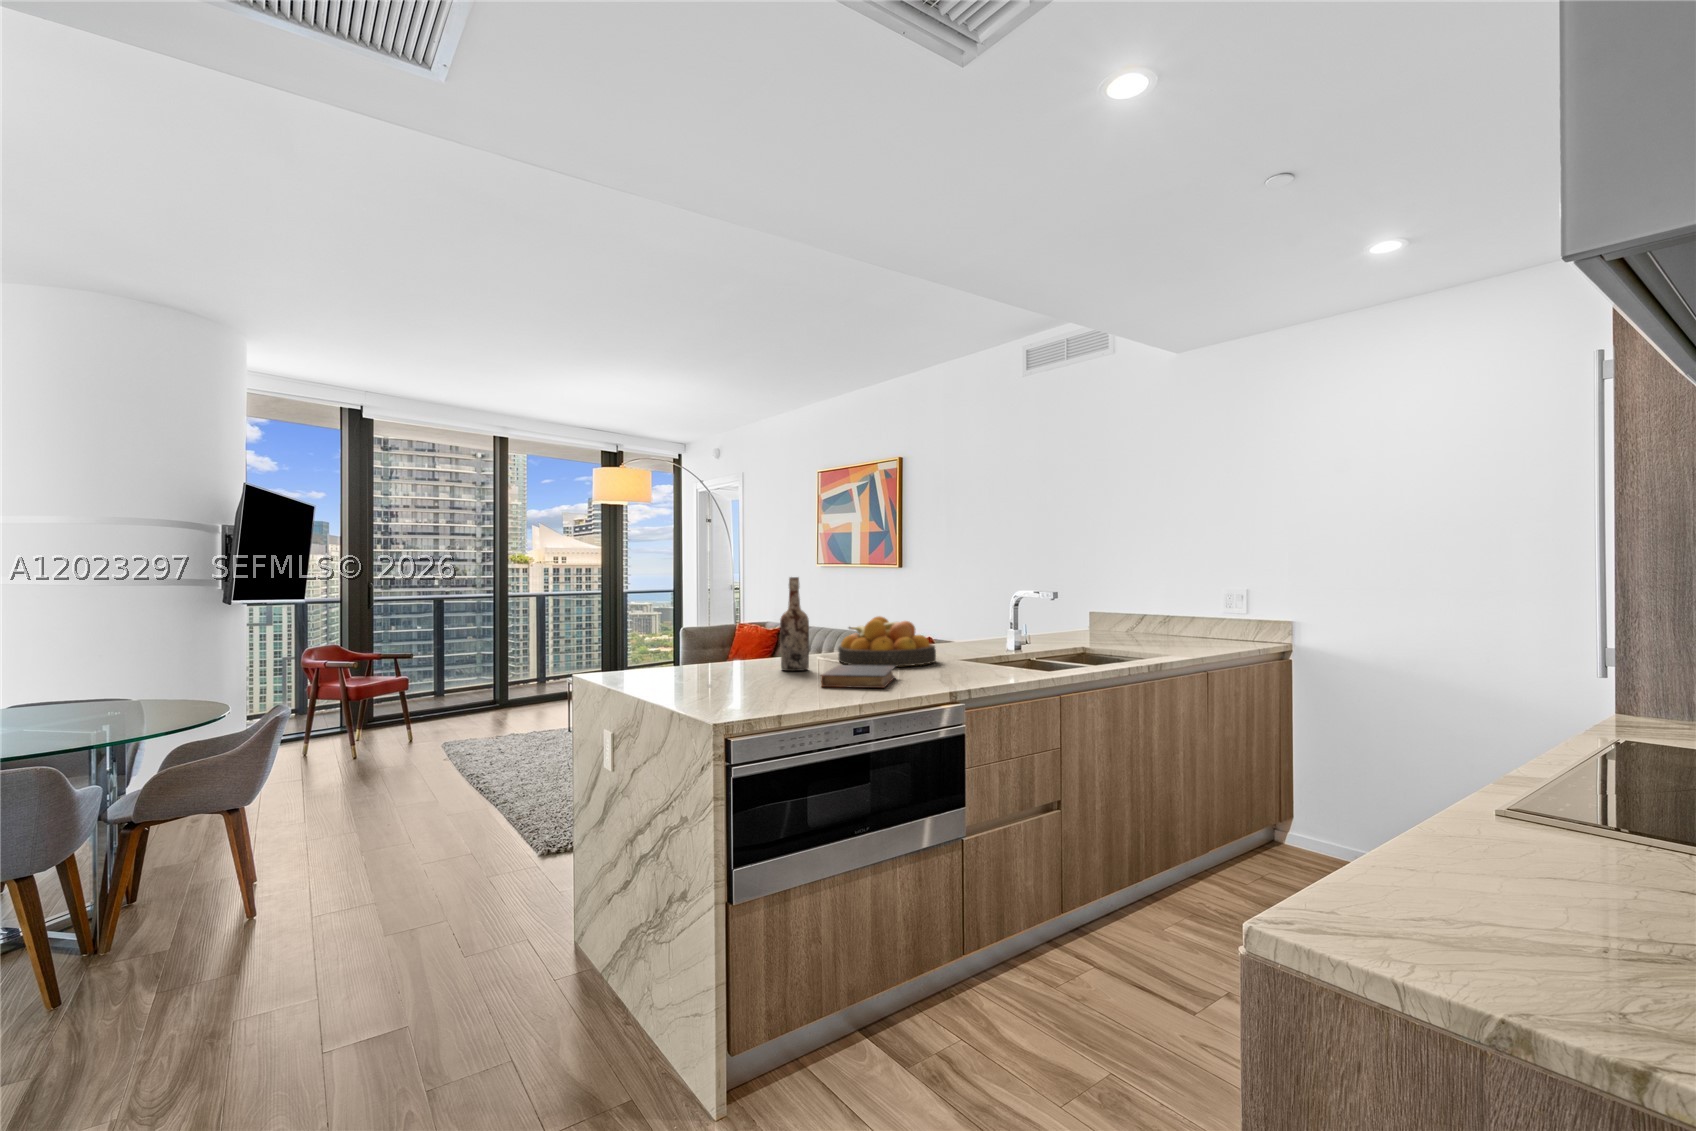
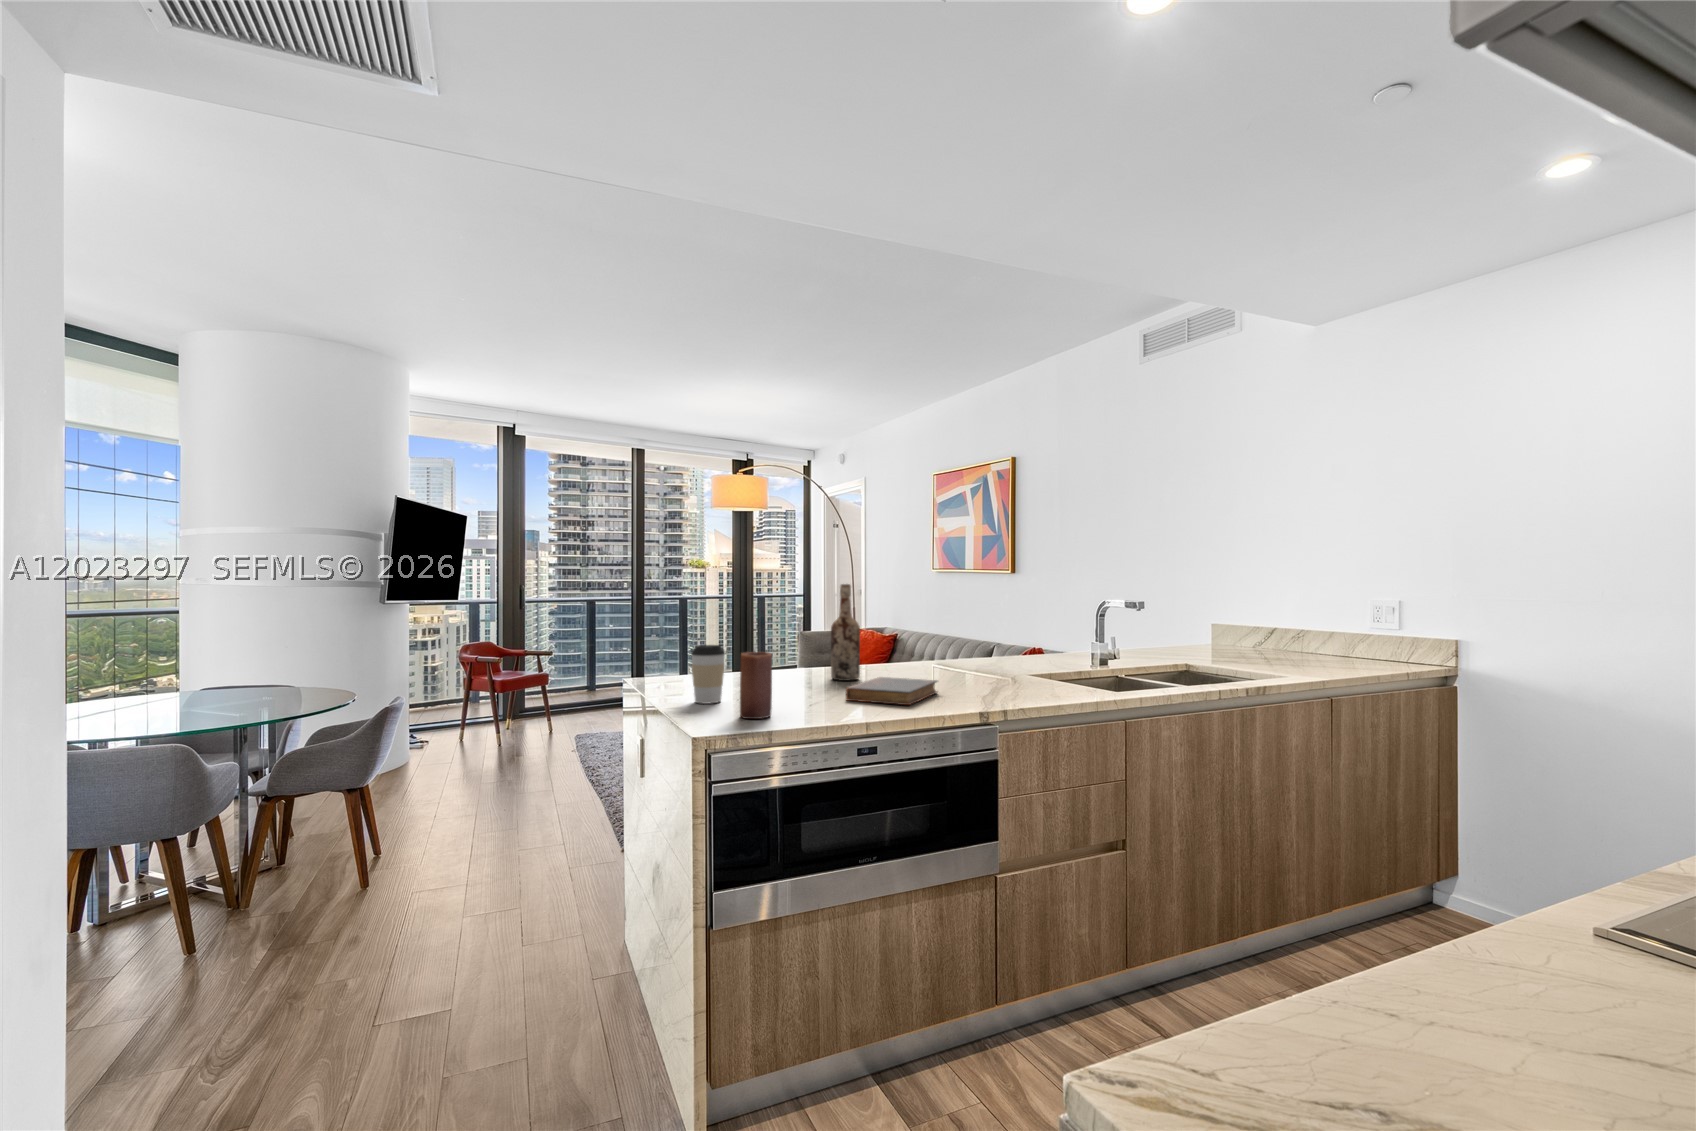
fruit bowl: present [838,616,936,667] -> none [901,626,1004,680]
coffee cup: none [675,637,709,695] -> present [691,645,725,704]
candle: none [742,642,772,705] -> present [740,652,772,719]

